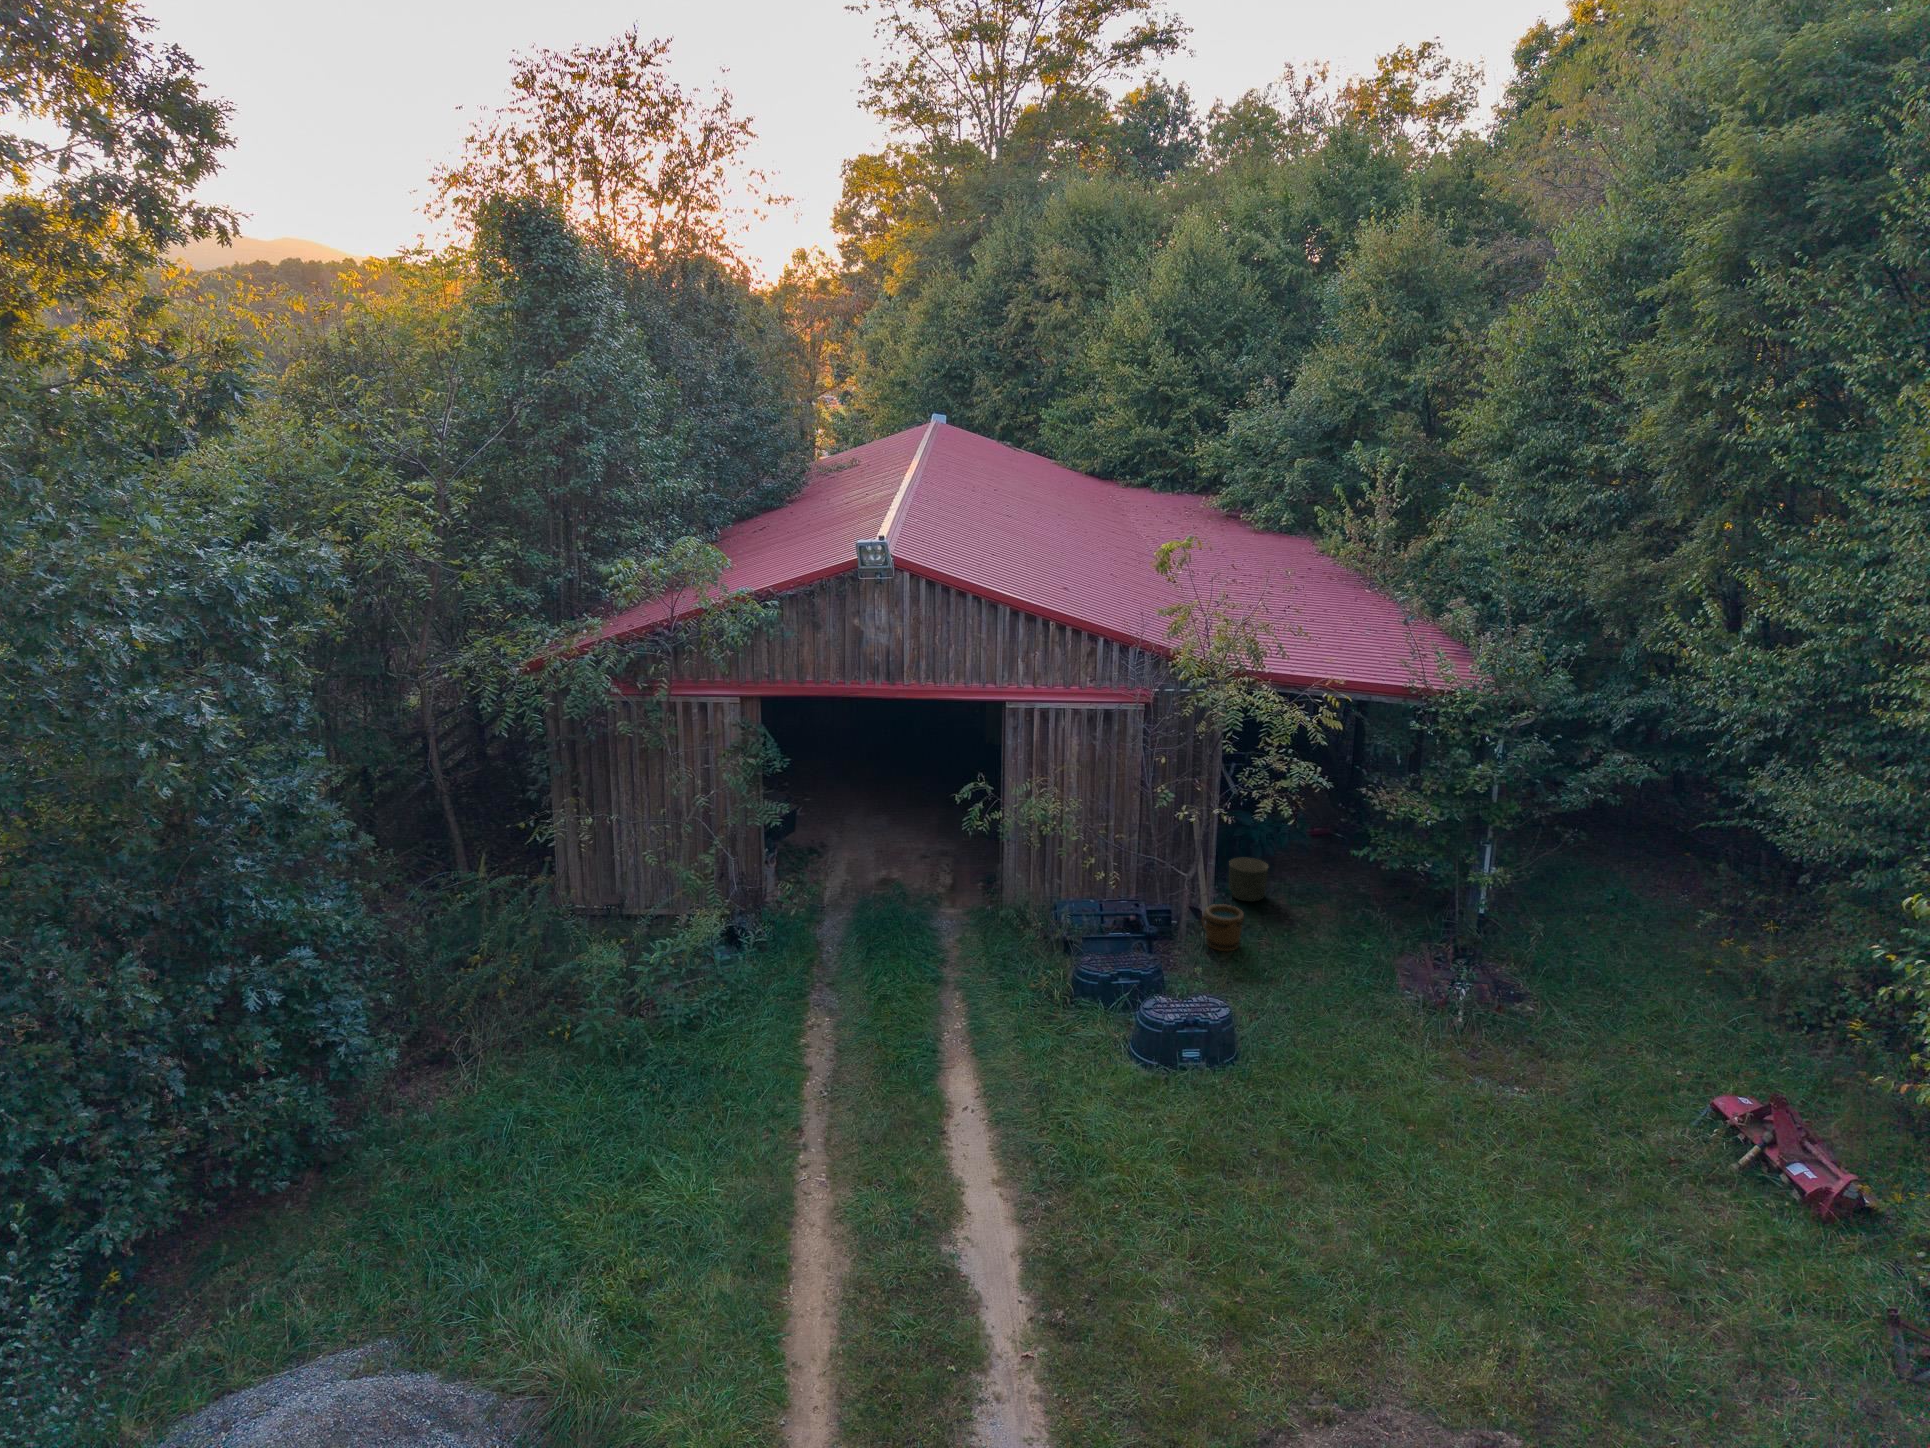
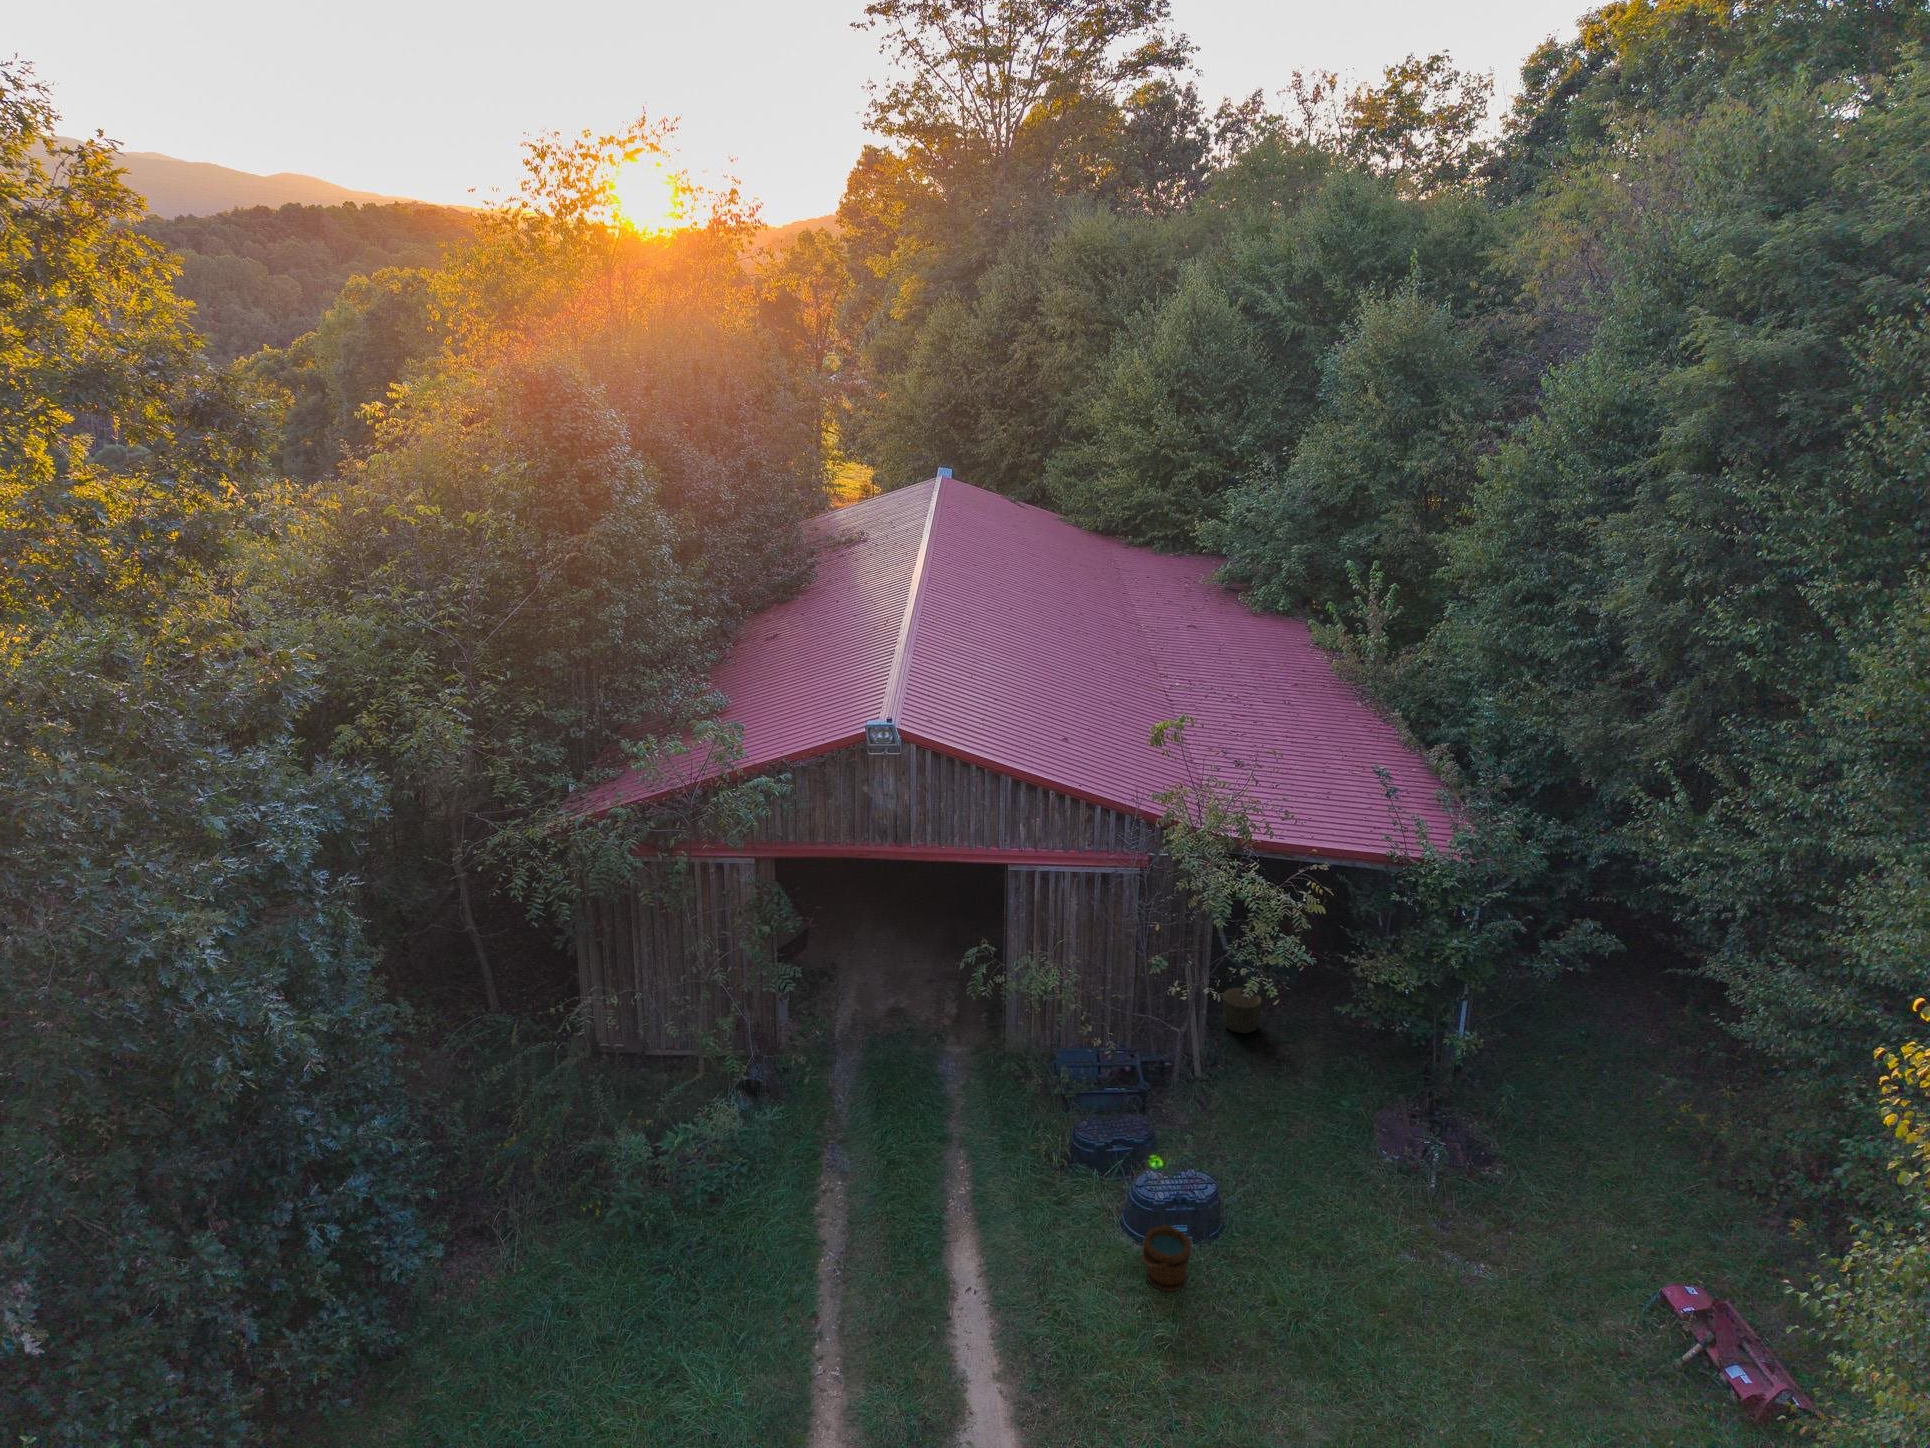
bucket: present [1202,904,1244,951] -> present [1141,1225,1191,1292]

